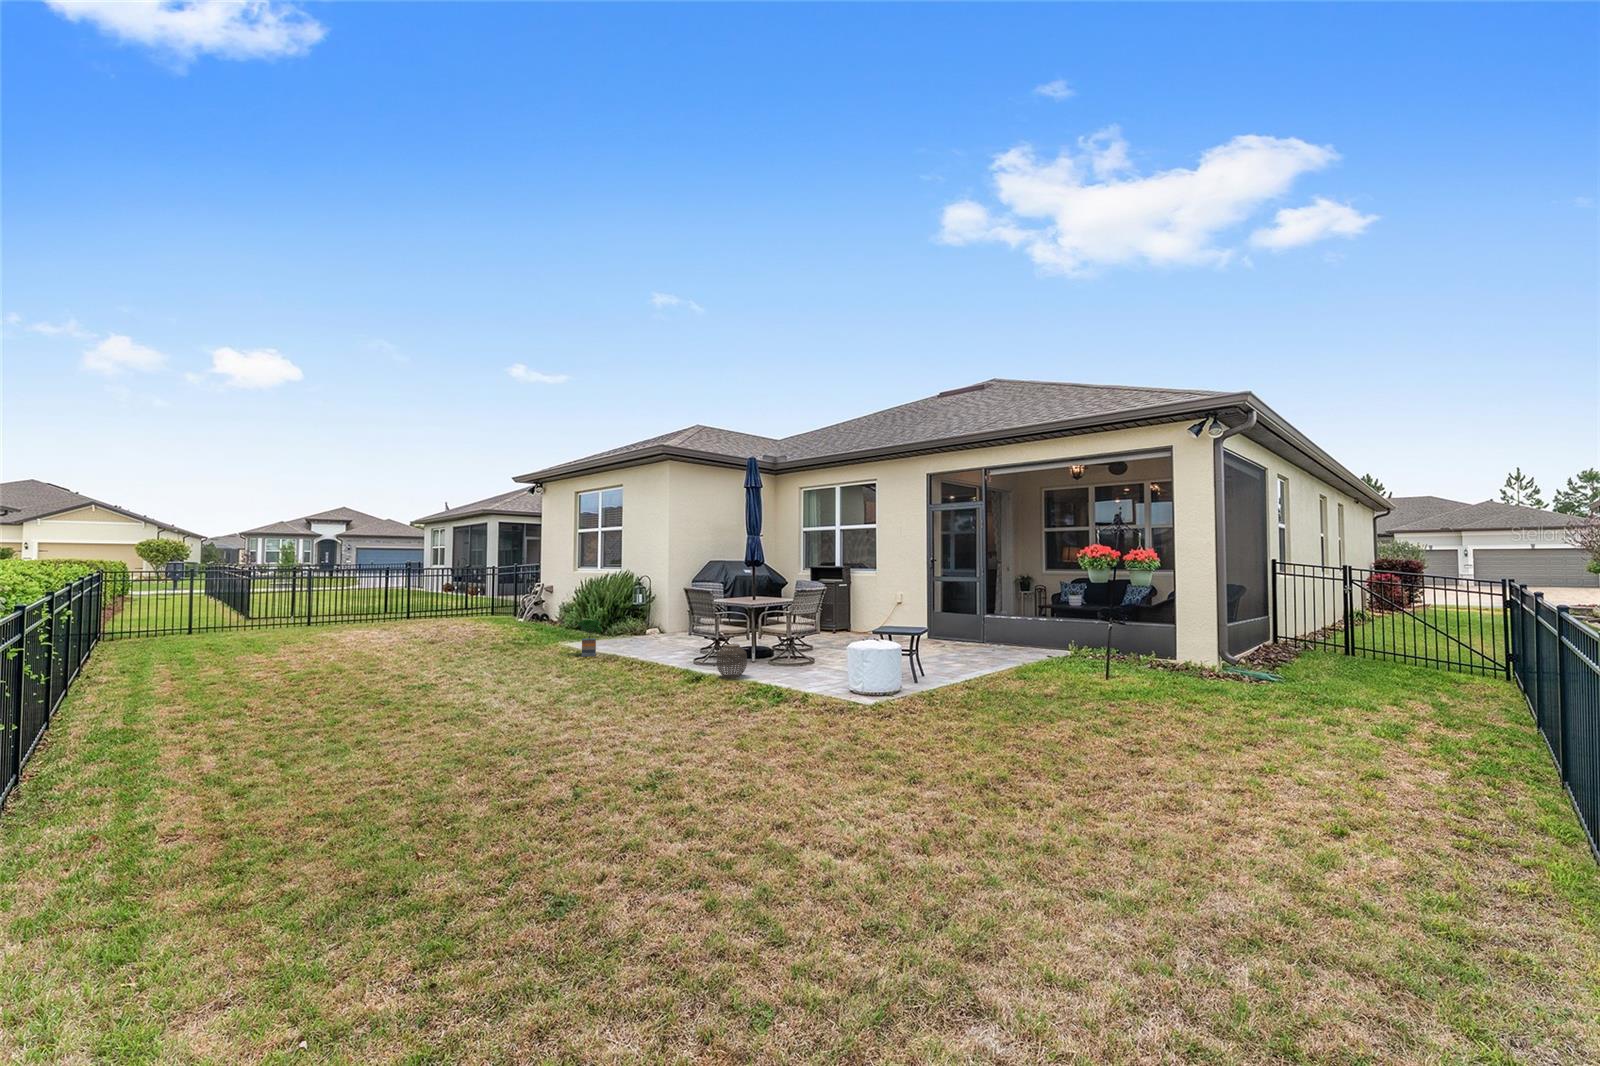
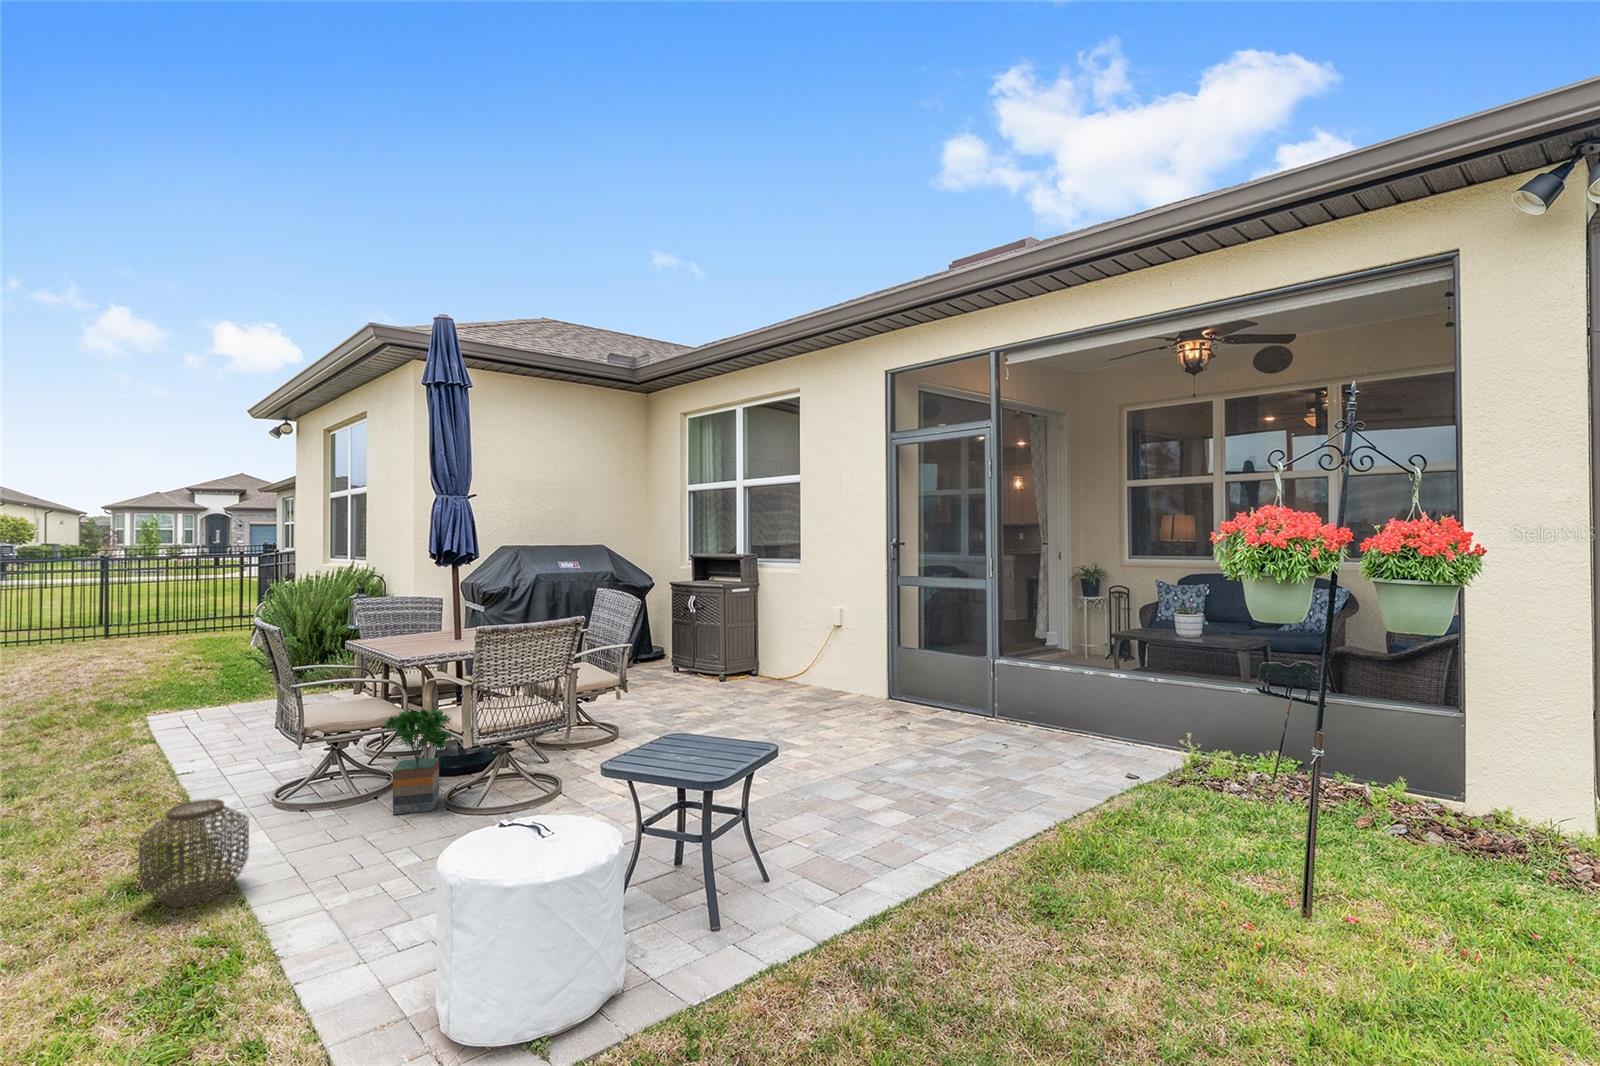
potted tree: present [578,619,602,657] -> present [385,709,452,815]

